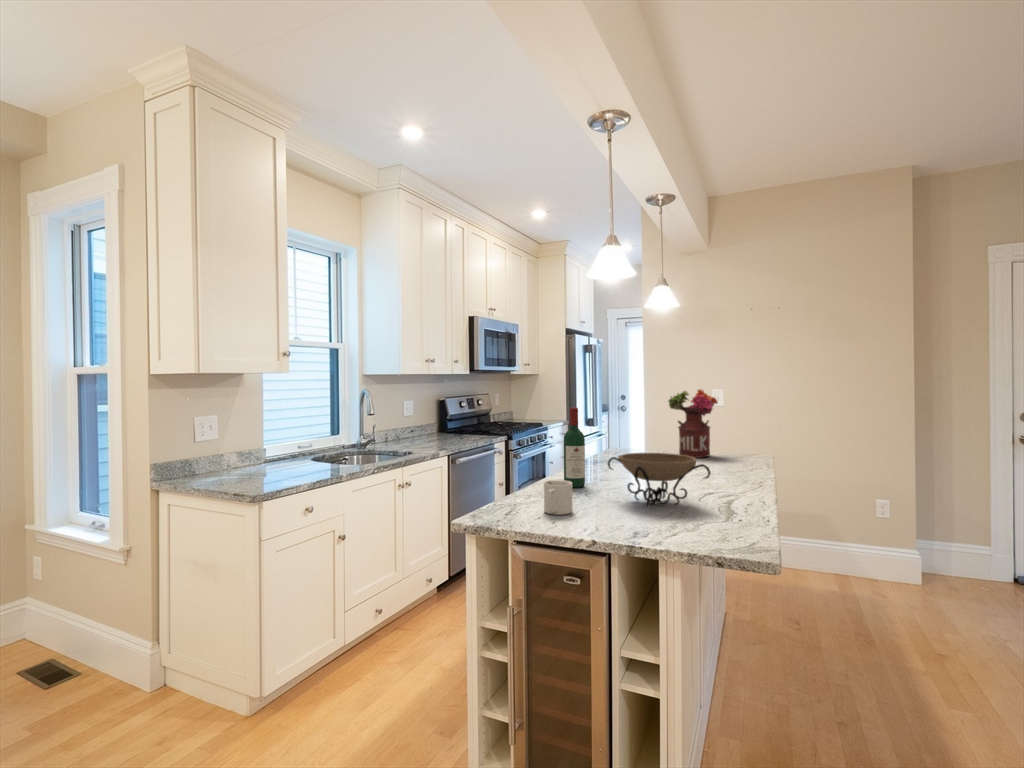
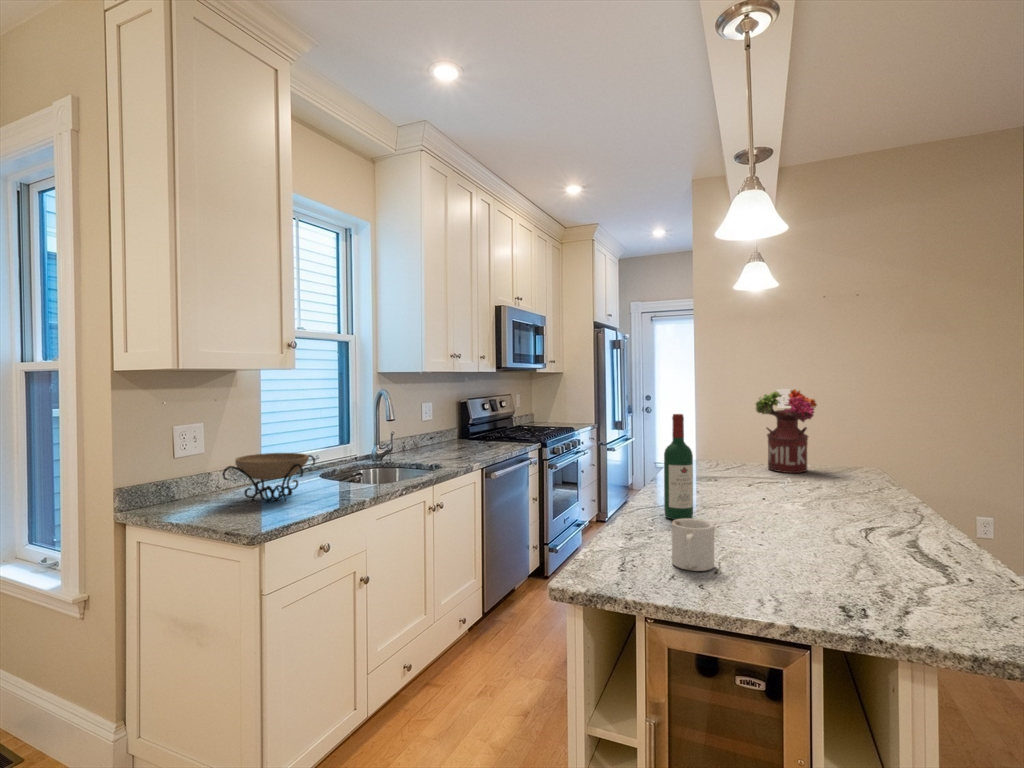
decorative bowl: present [608,453,710,507] -> present [222,453,315,504]

